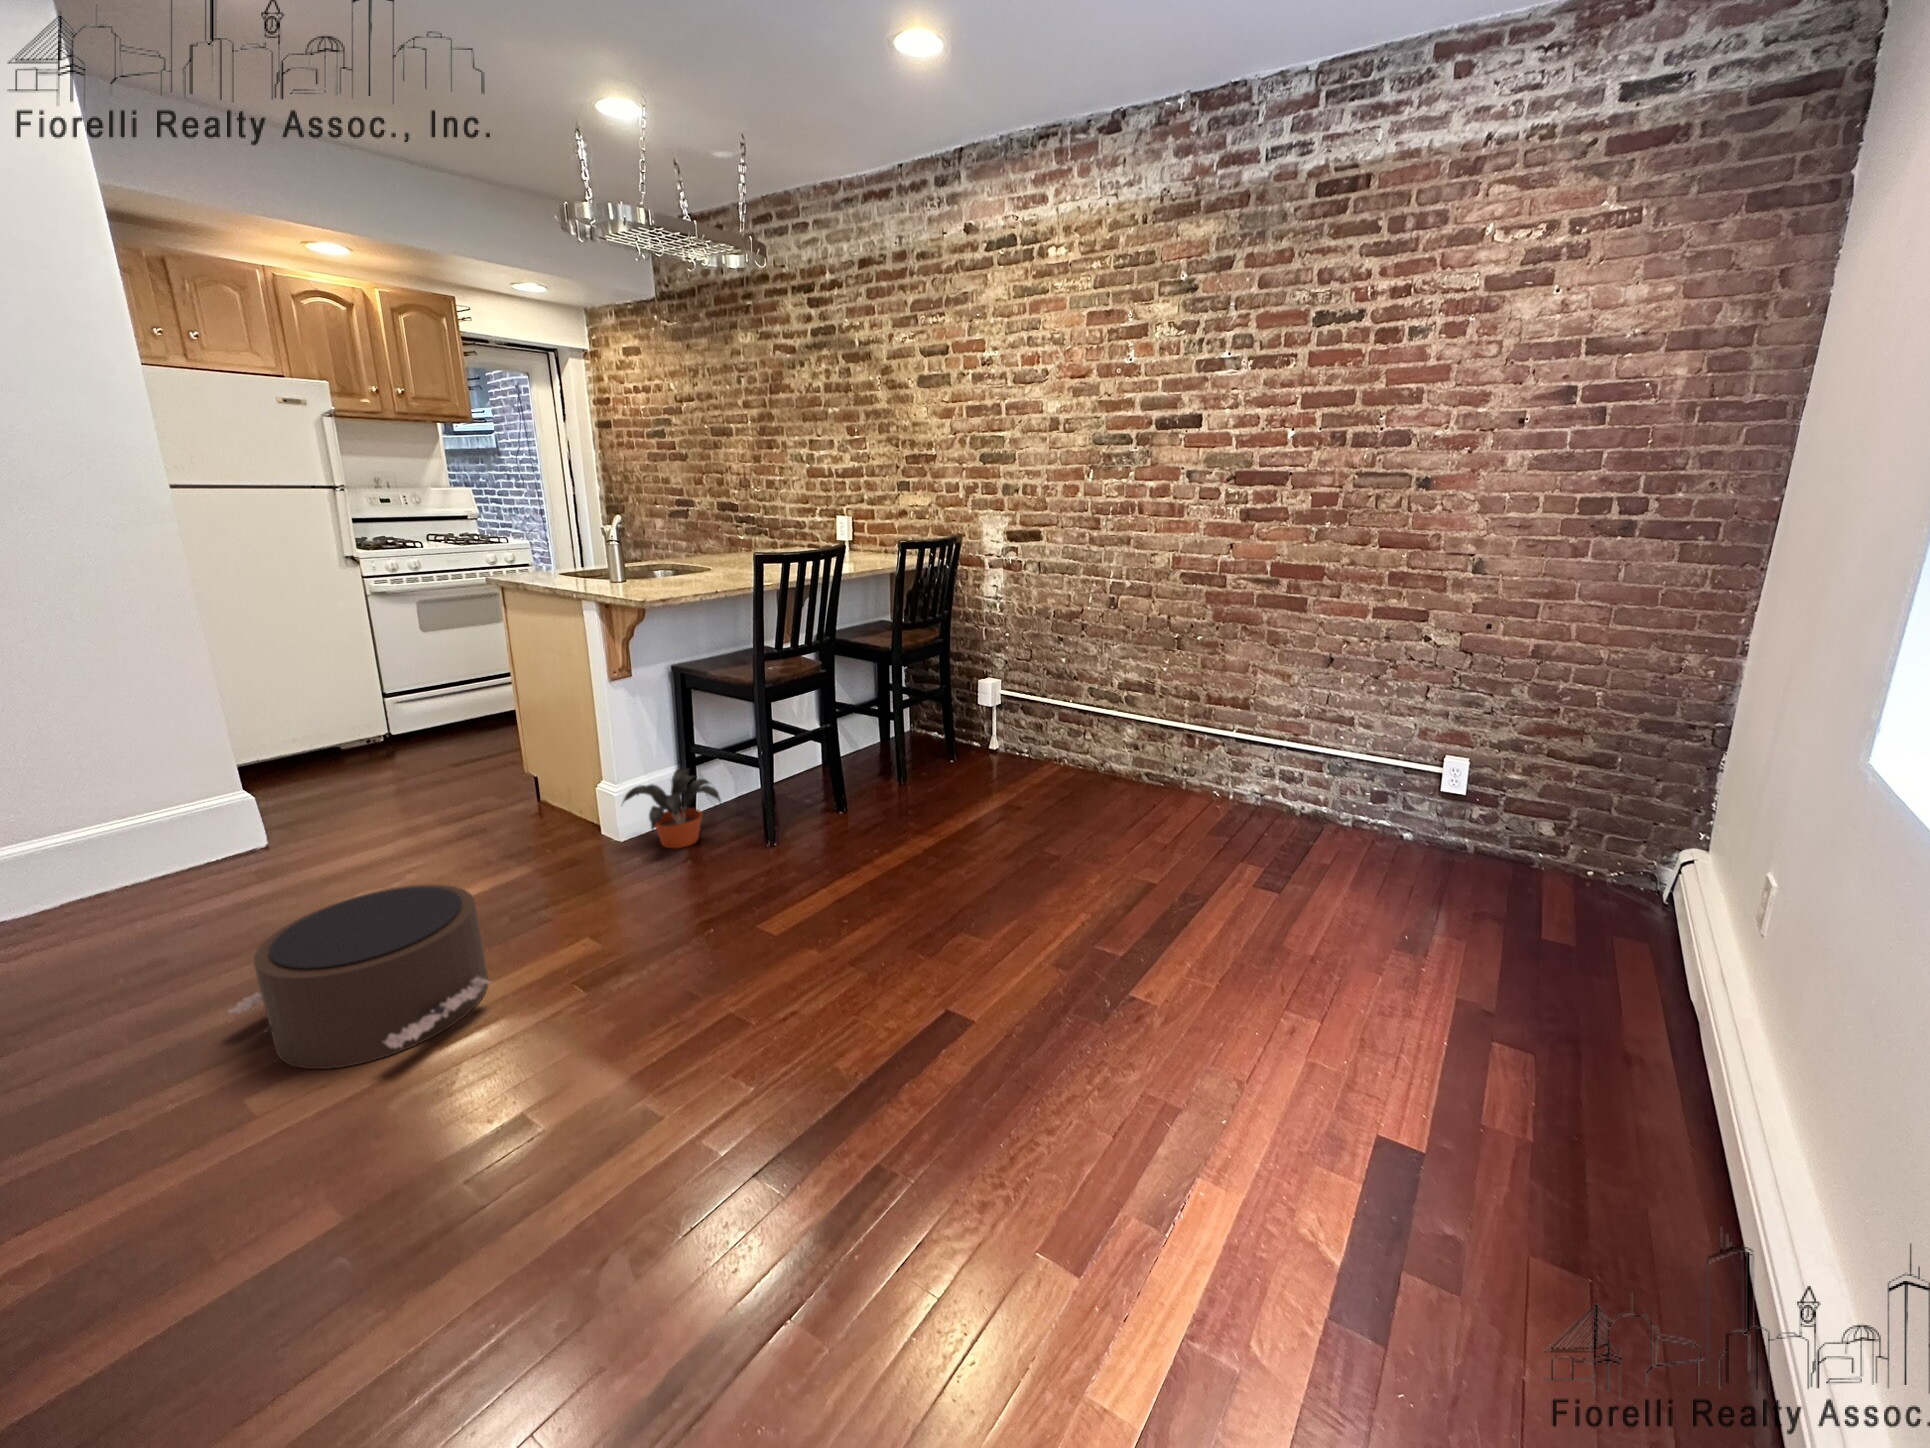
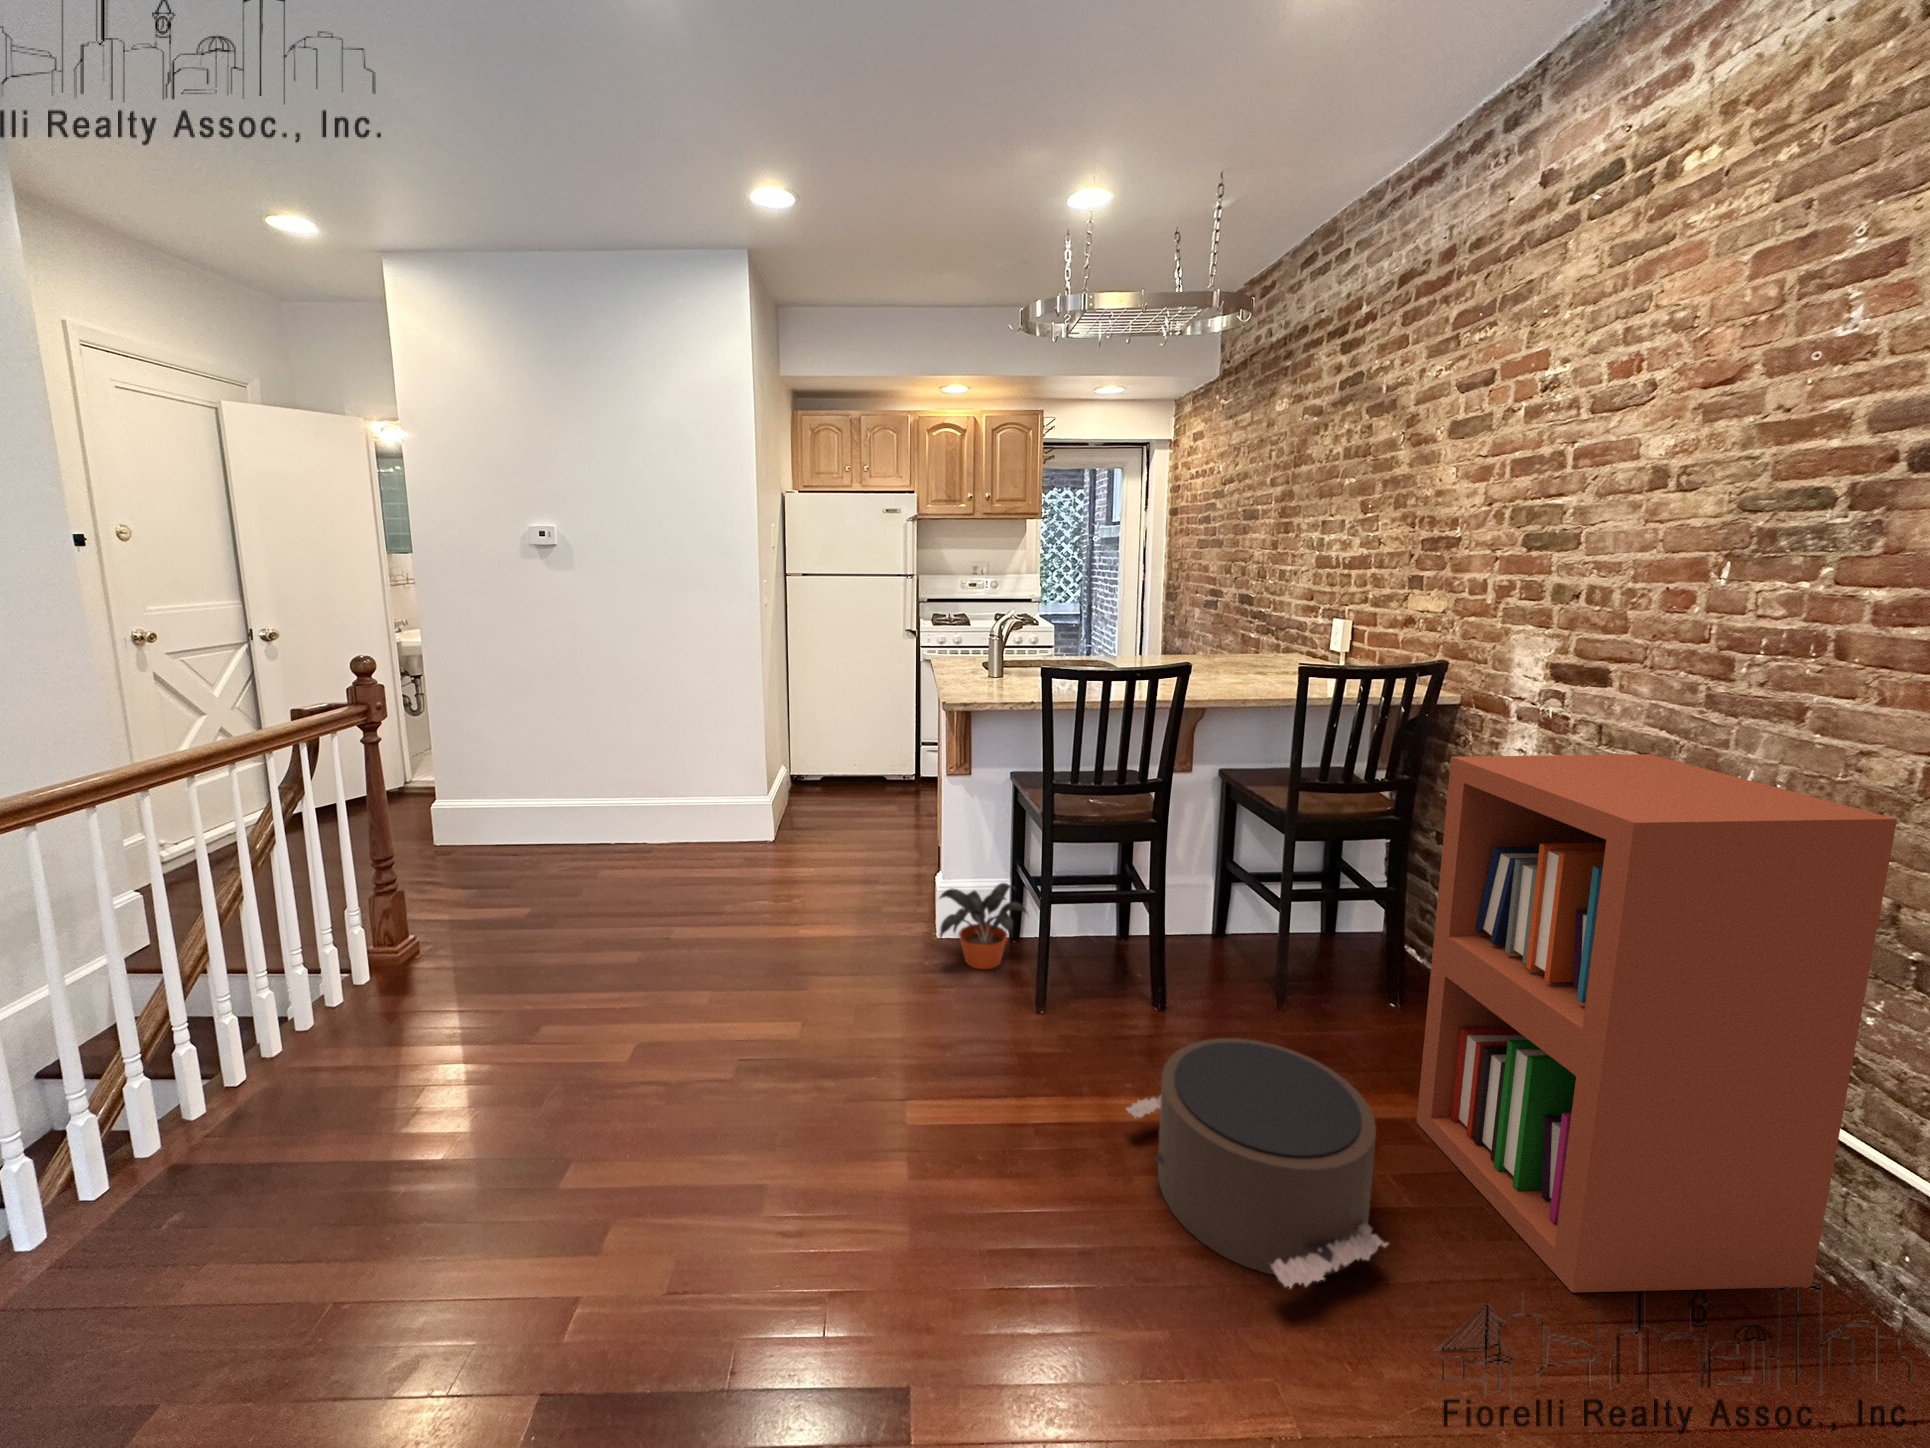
bookshelf: none [1014,572,1170,826] -> present [1417,754,1897,1293]
pouf: present [229,884,491,1069] -> present [1127,1038,1388,1288]

